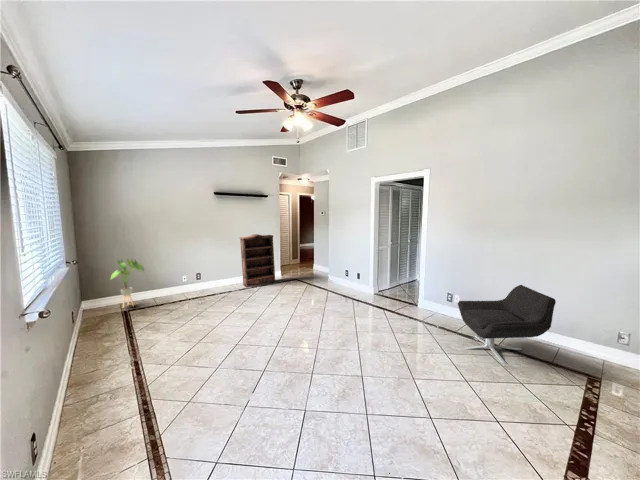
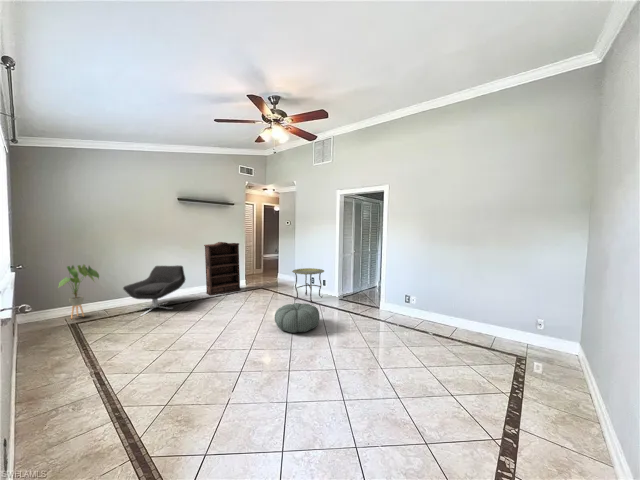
side table: none [326,261,360,298] -> present [292,268,324,302]
lounge chair: present [458,285,556,364] -> present [123,265,185,315]
pouf: none [304,300,351,331] -> present [275,303,320,333]

